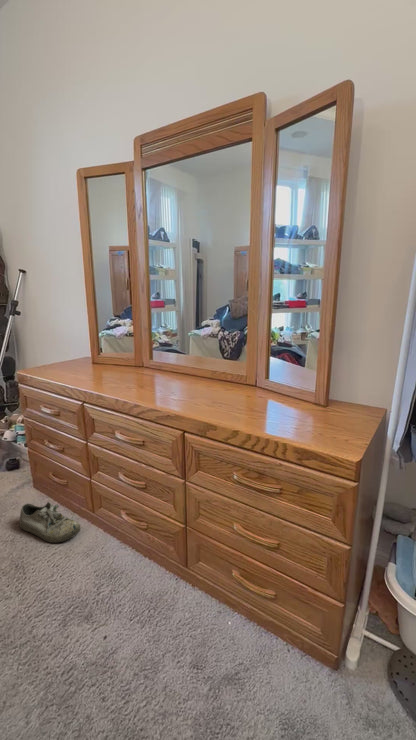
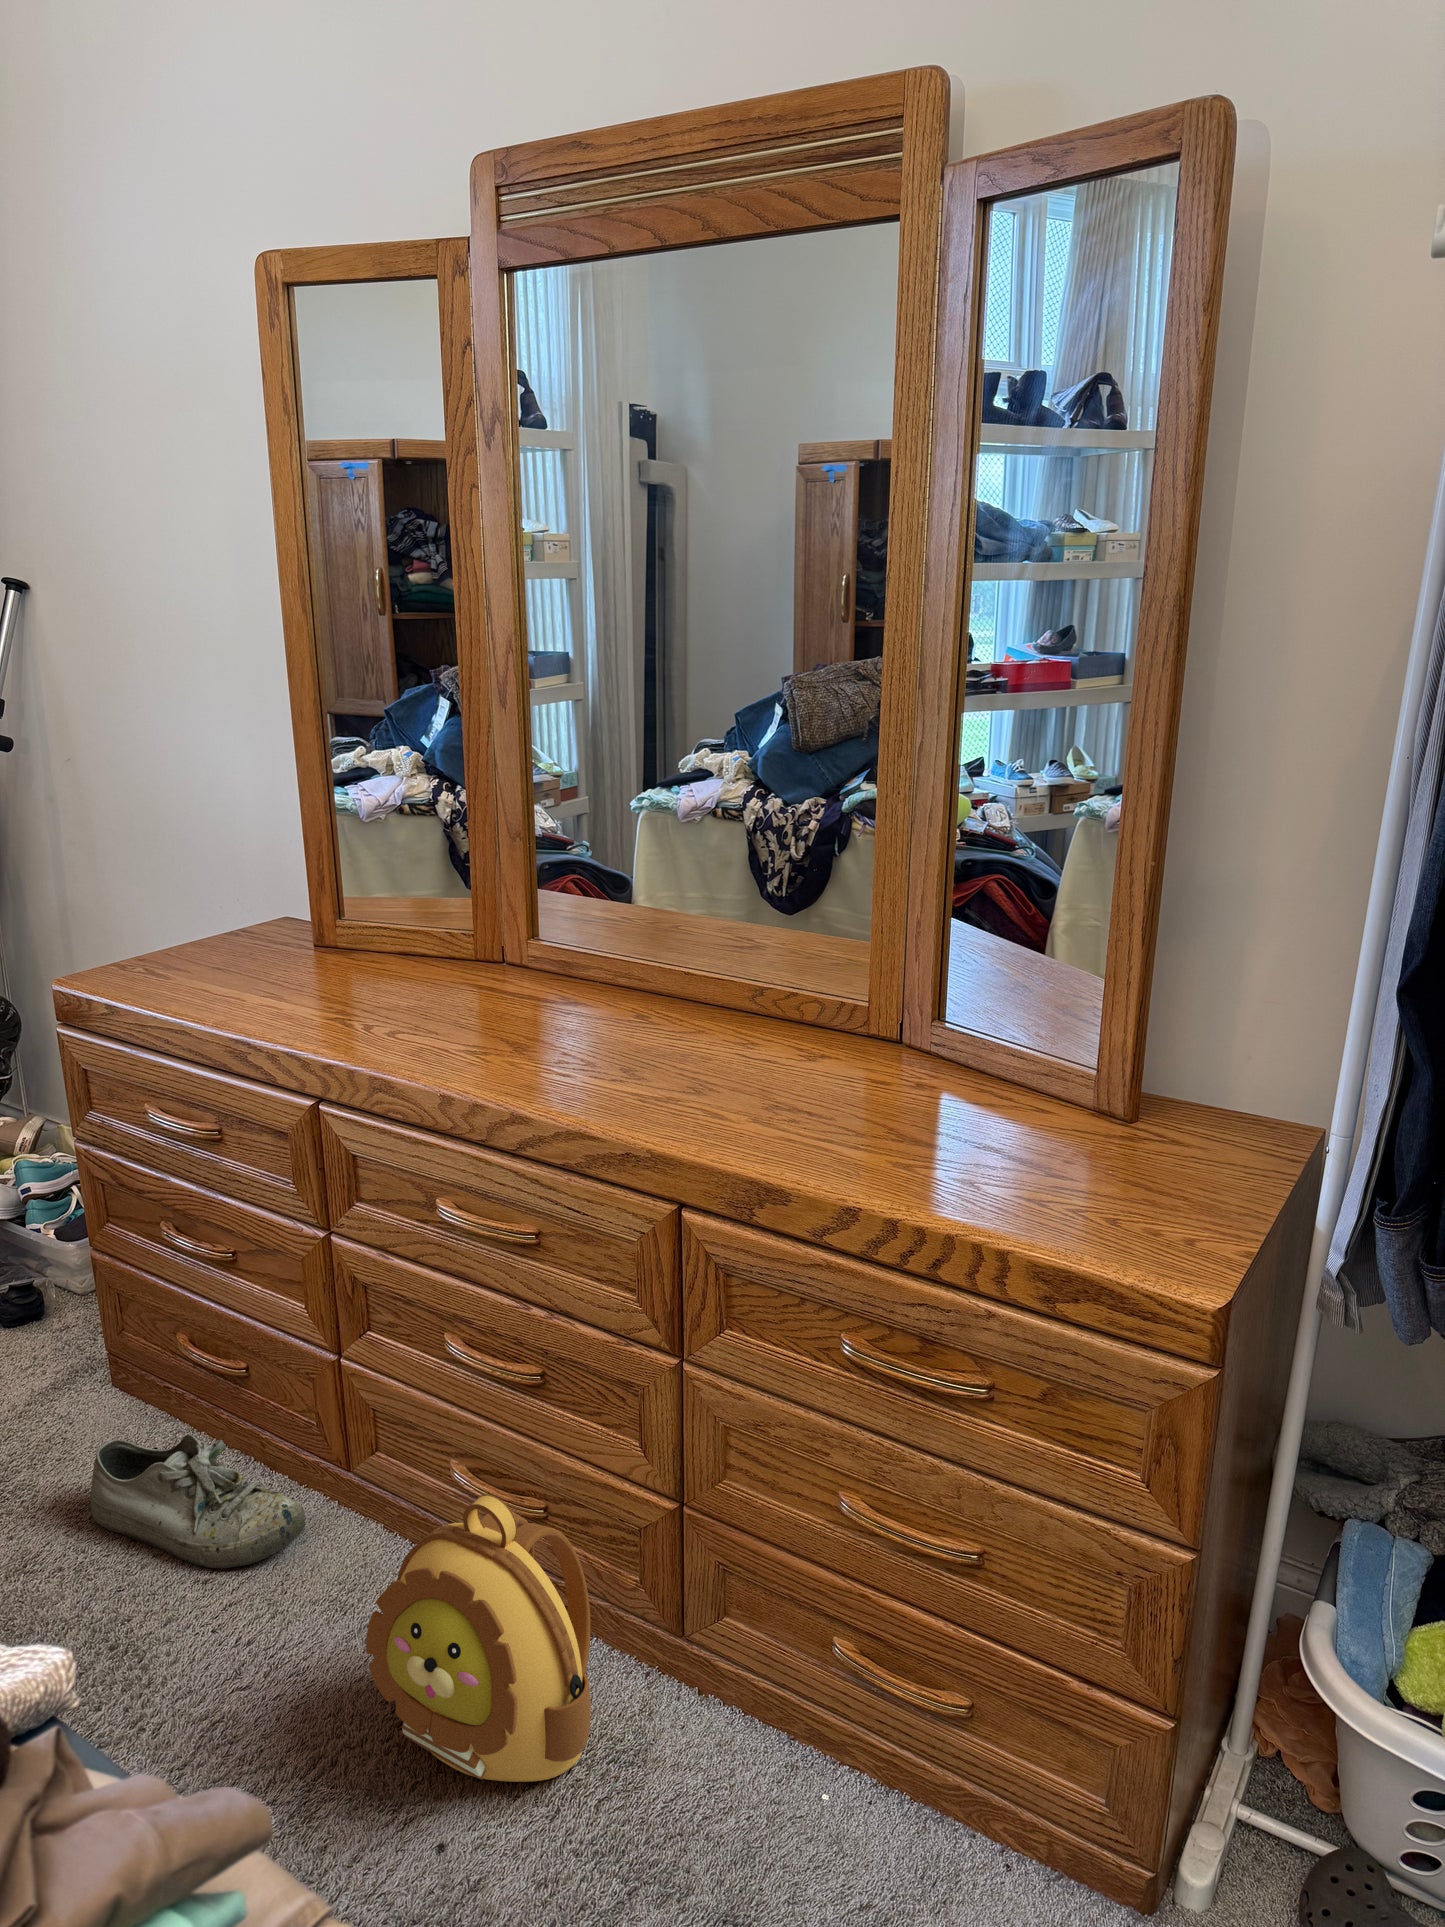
backpack: none [87,522,159,615] -> present [366,1494,591,1782]

